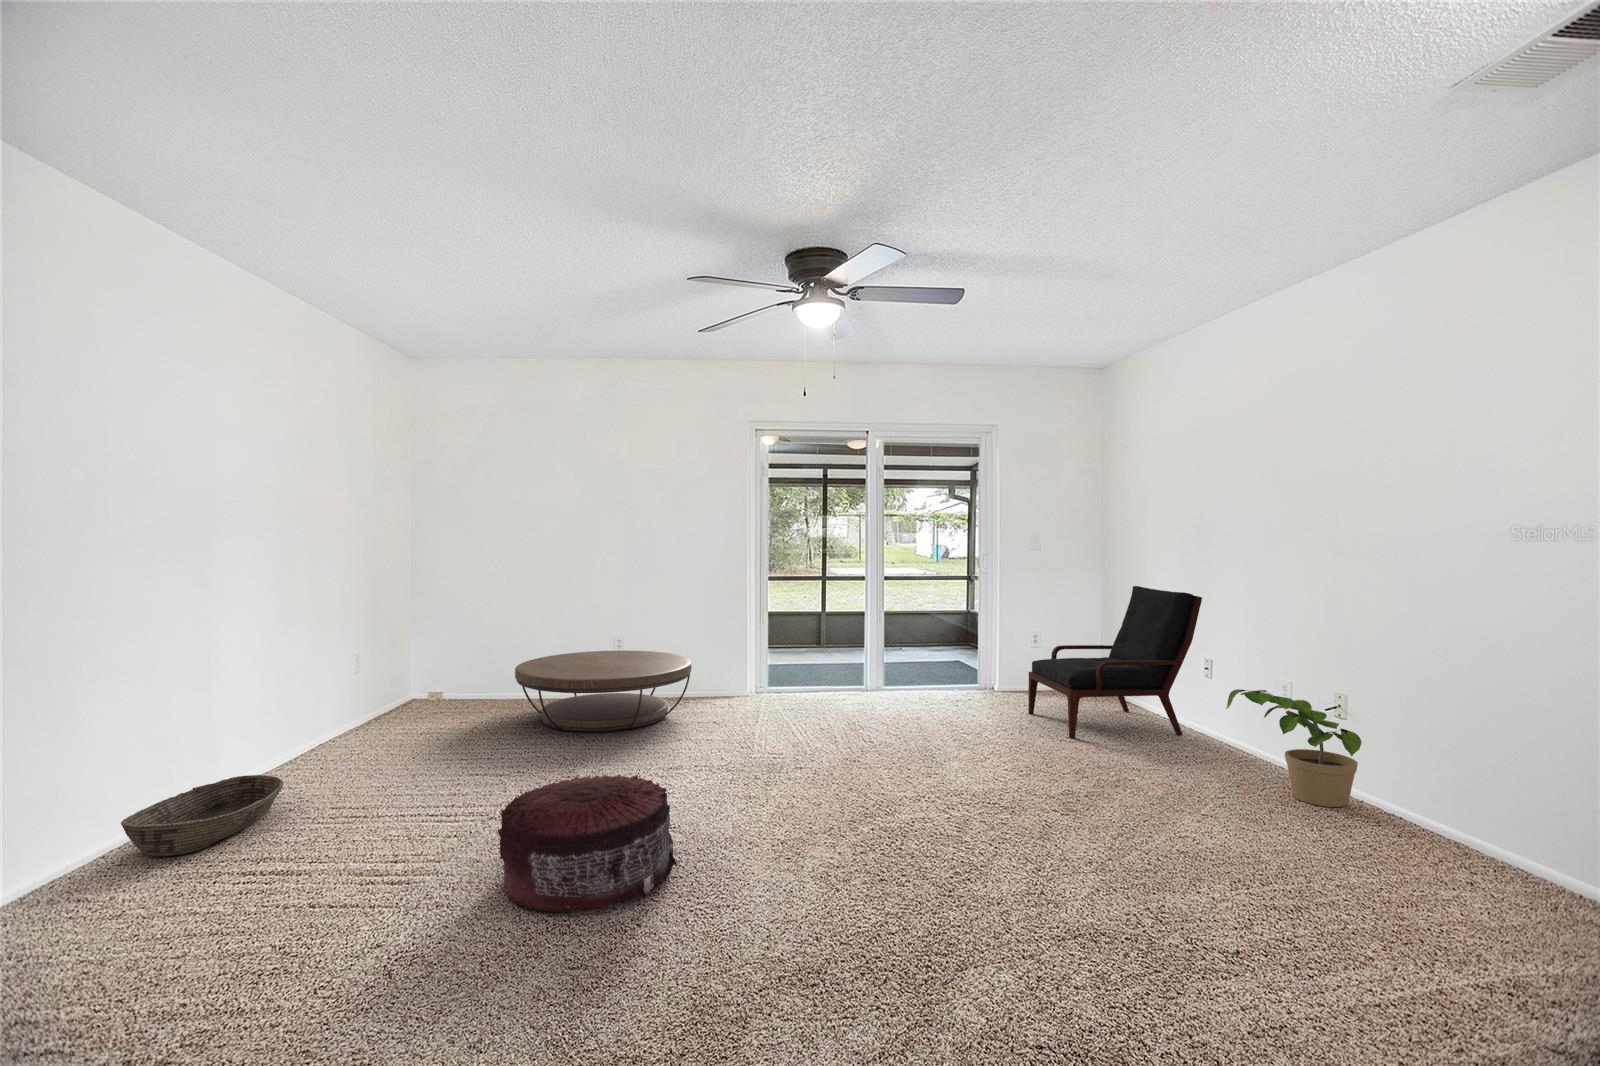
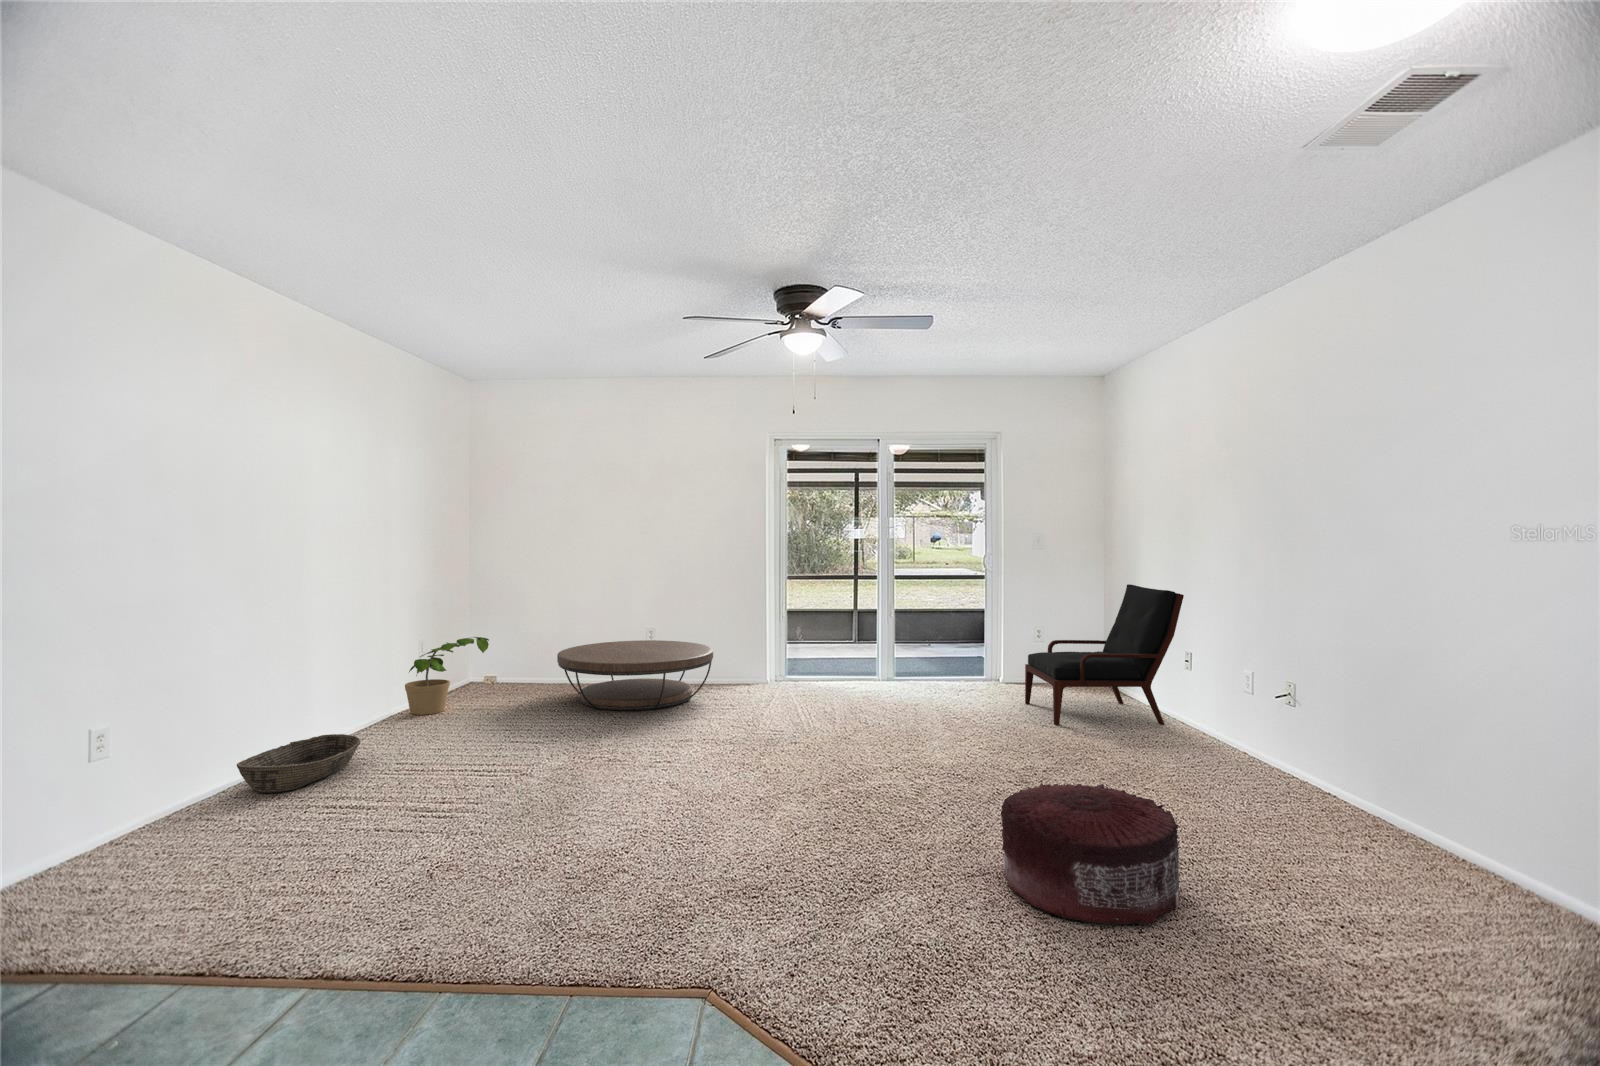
potted plant: present [1226,689,1361,807] -> present [405,637,489,715]
pouf: present [498,775,677,912] -> present [1001,783,1180,924]

